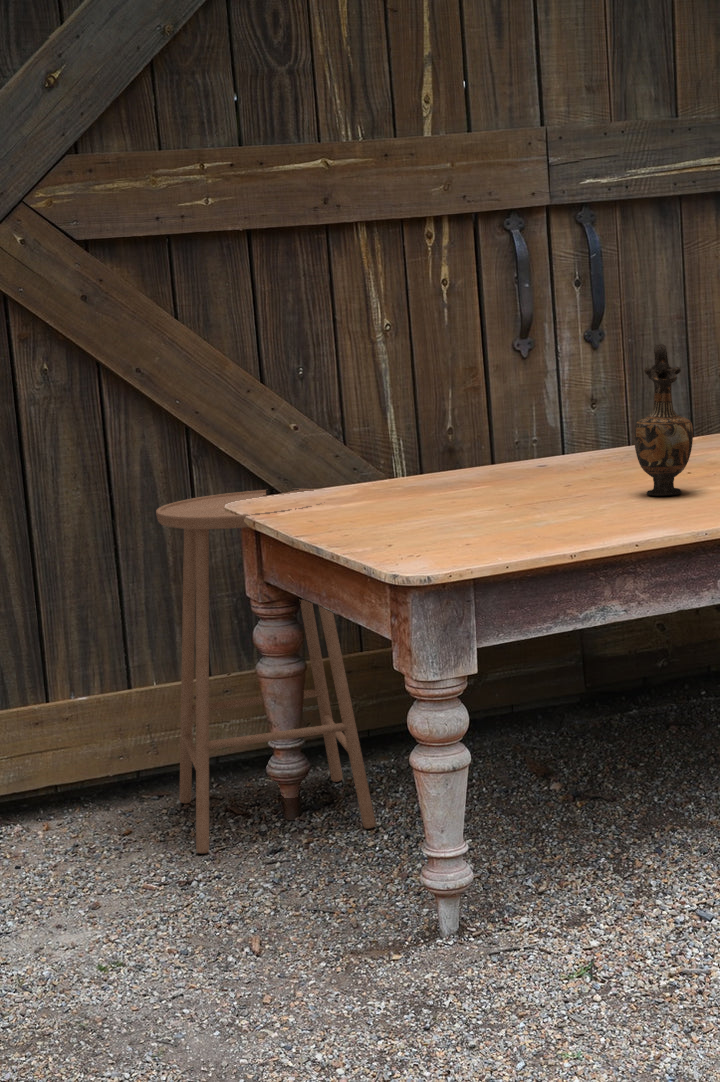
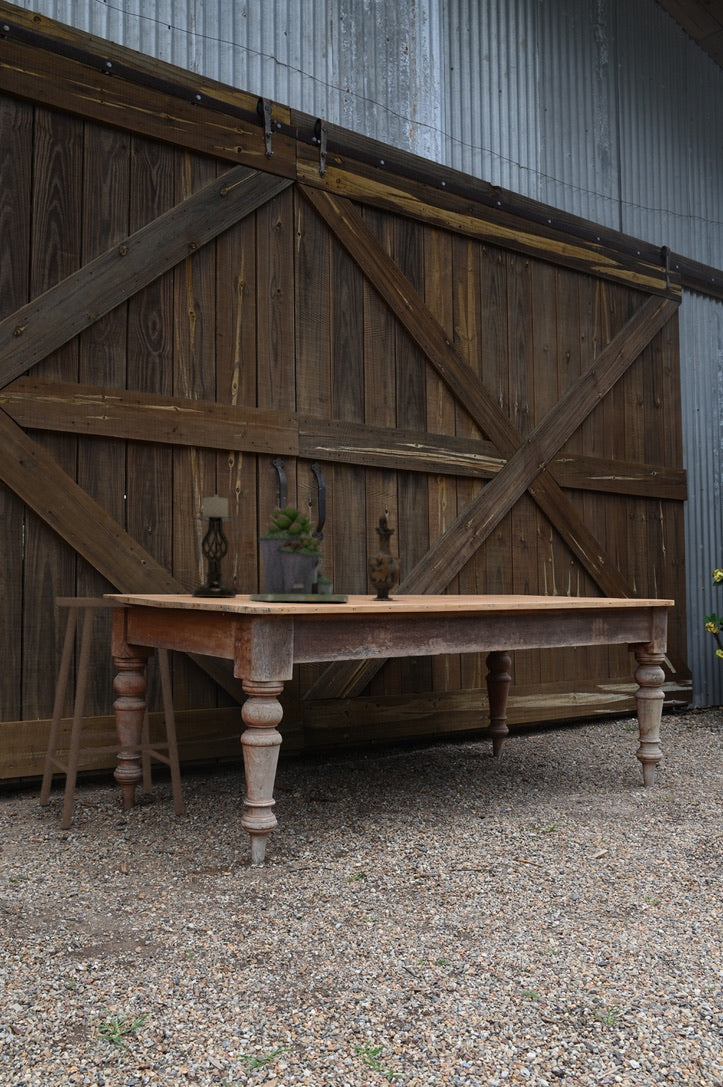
candle holder: none [343,337,418,510] -> present [192,495,236,597]
succulent planter: none [422,361,588,537] -> present [249,503,348,601]

